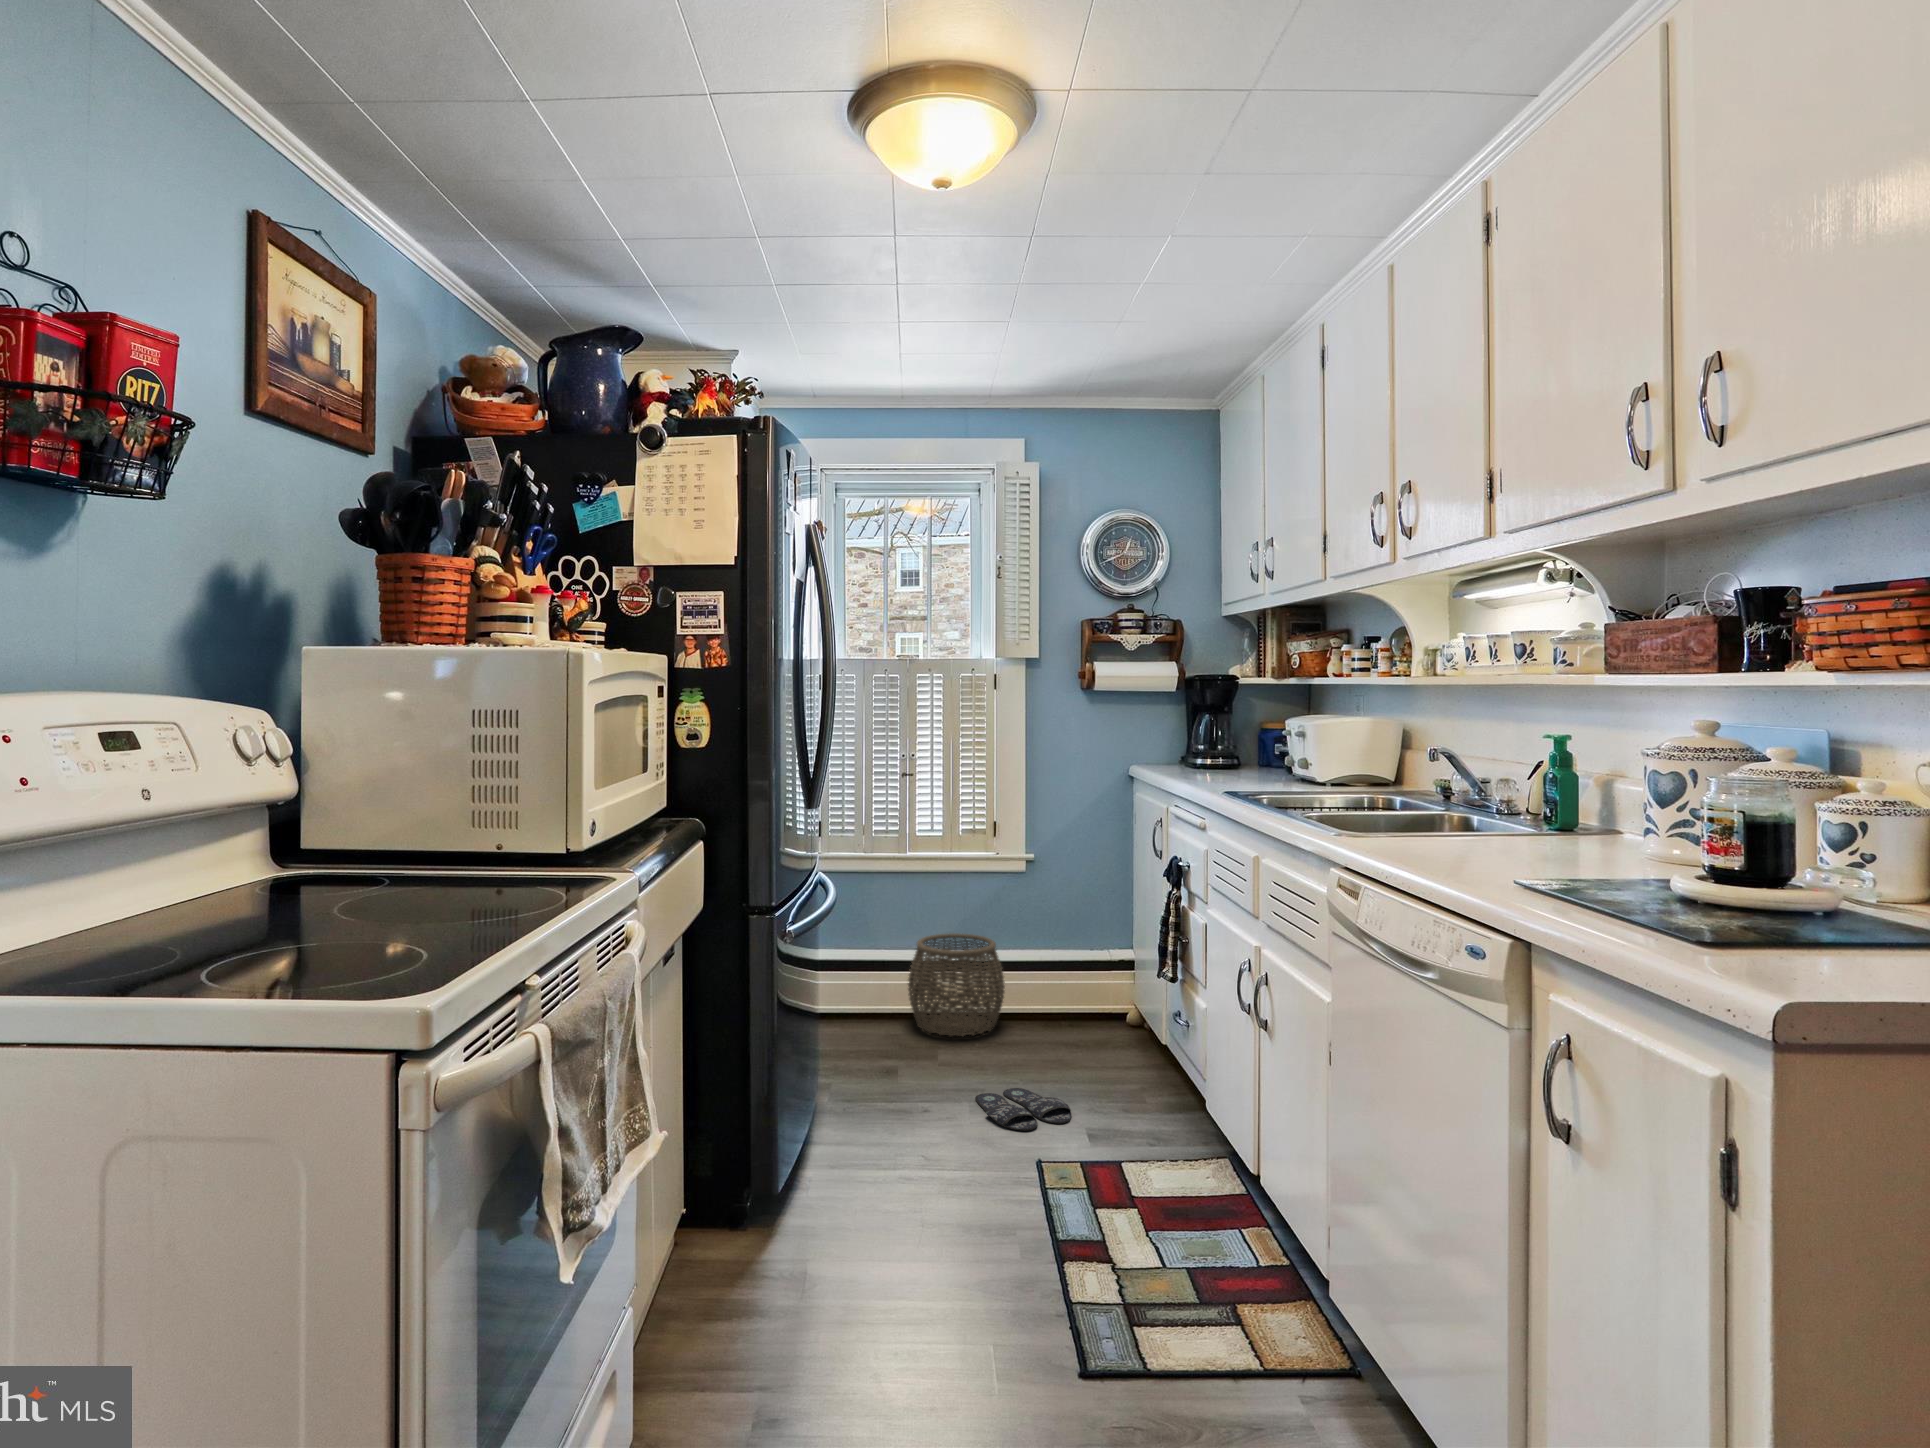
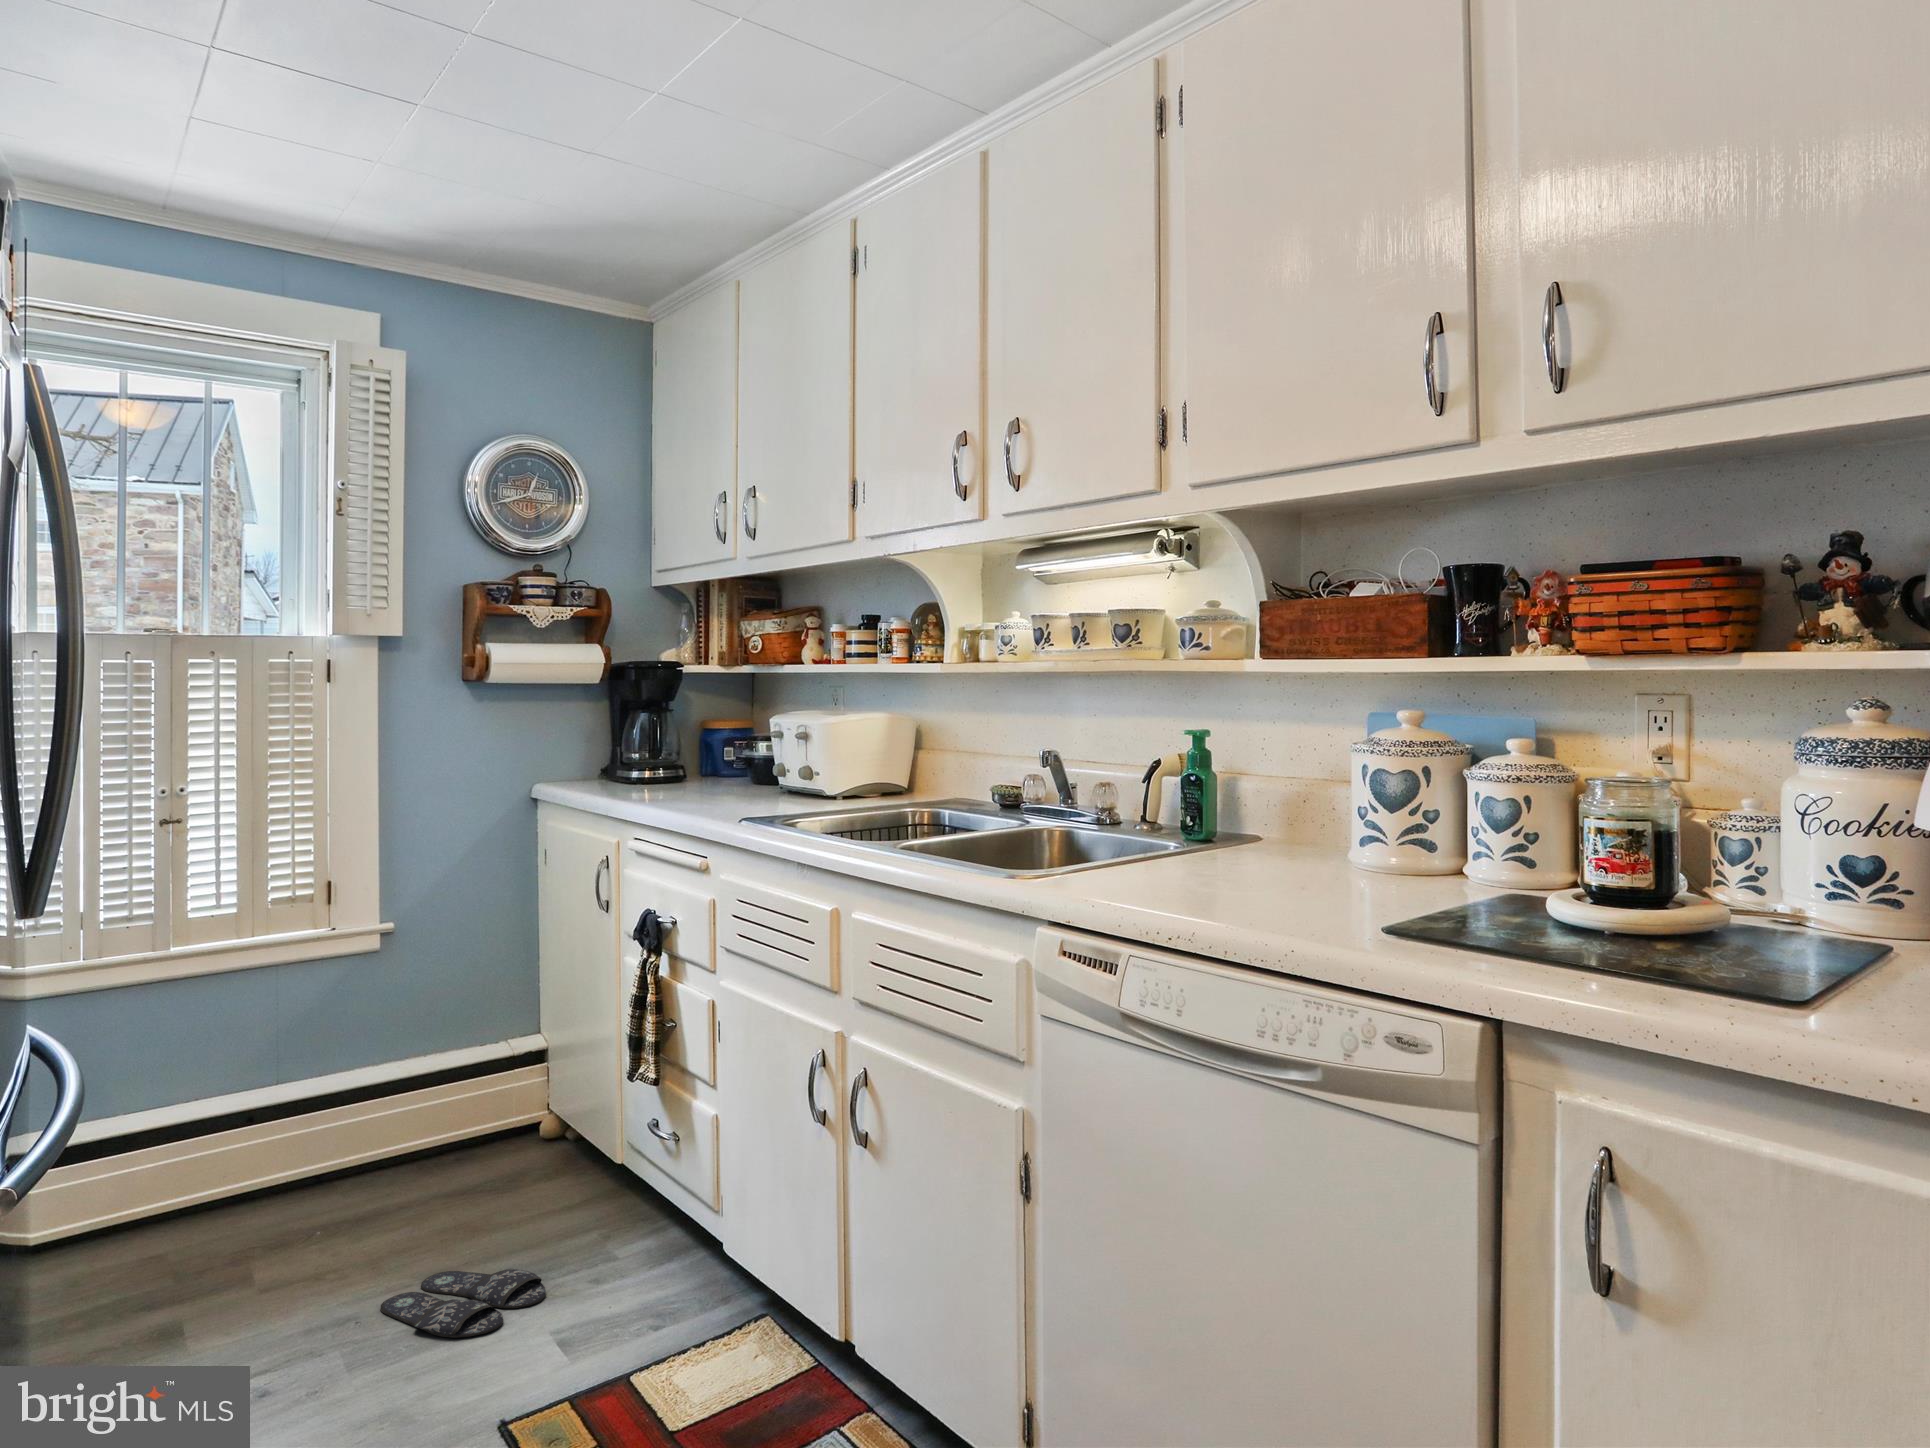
woven basket: present [908,933,1005,1037] -> none [189,1059,366,1231]

